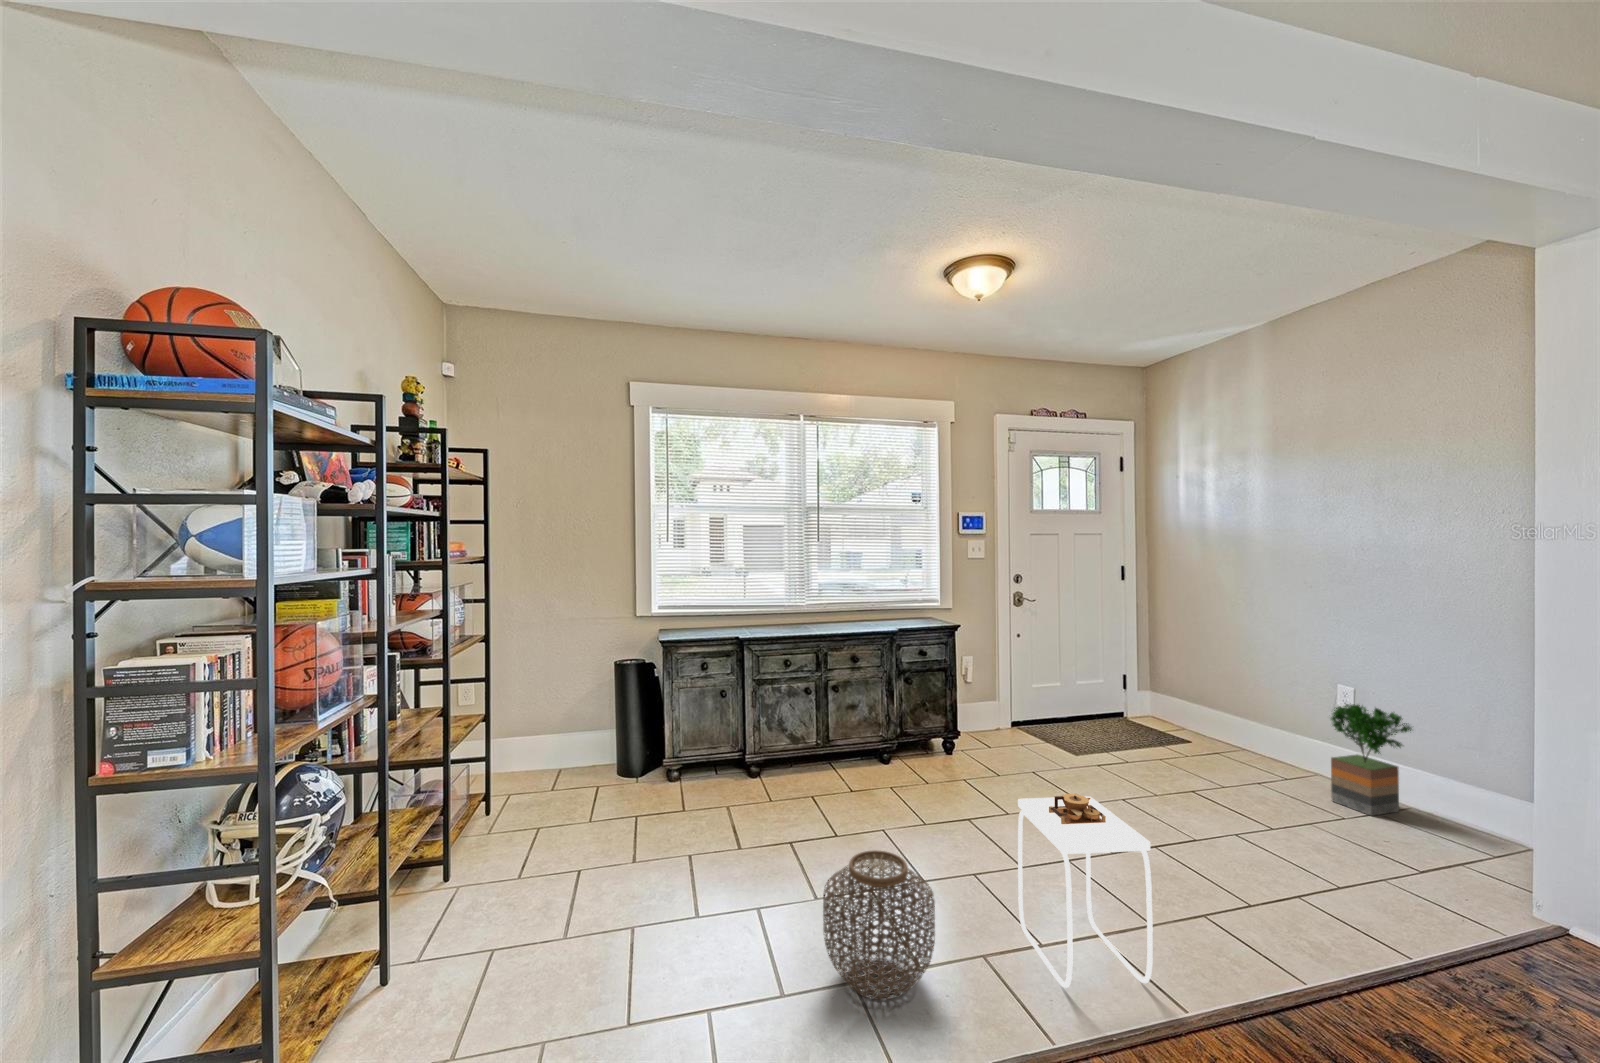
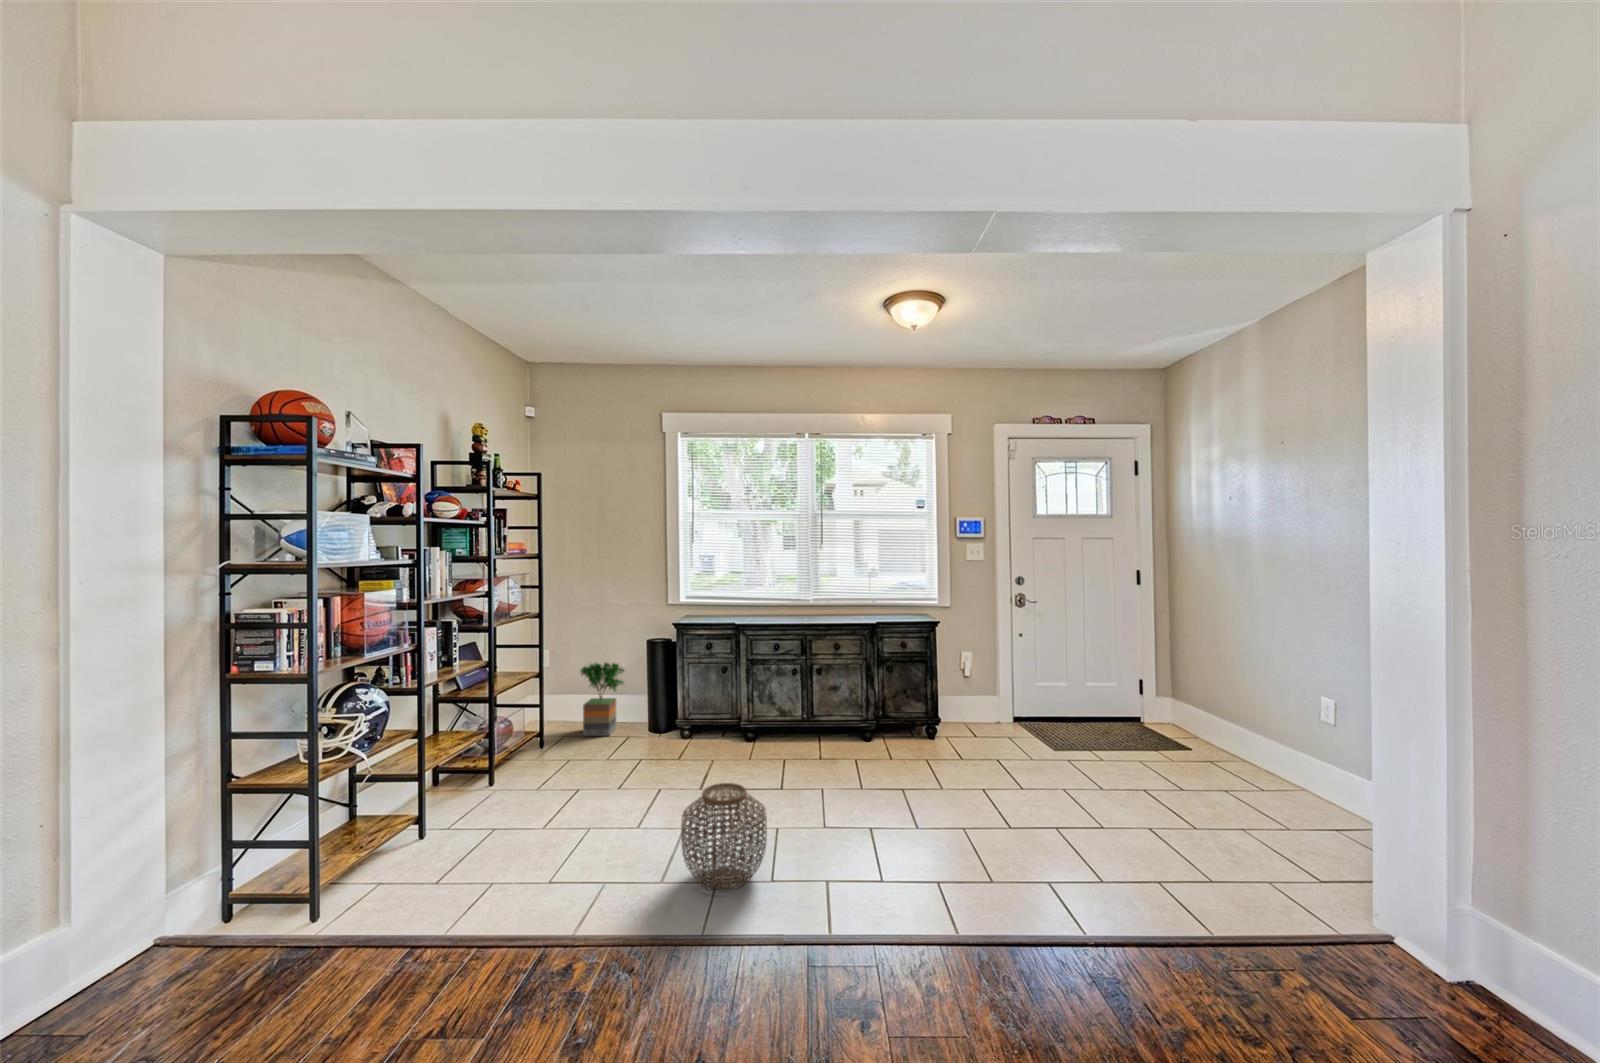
potted tree: present [1331,704,1412,816] -> present [580,662,624,736]
side table: present [1018,794,1153,988] -> none [853,755,926,911]

